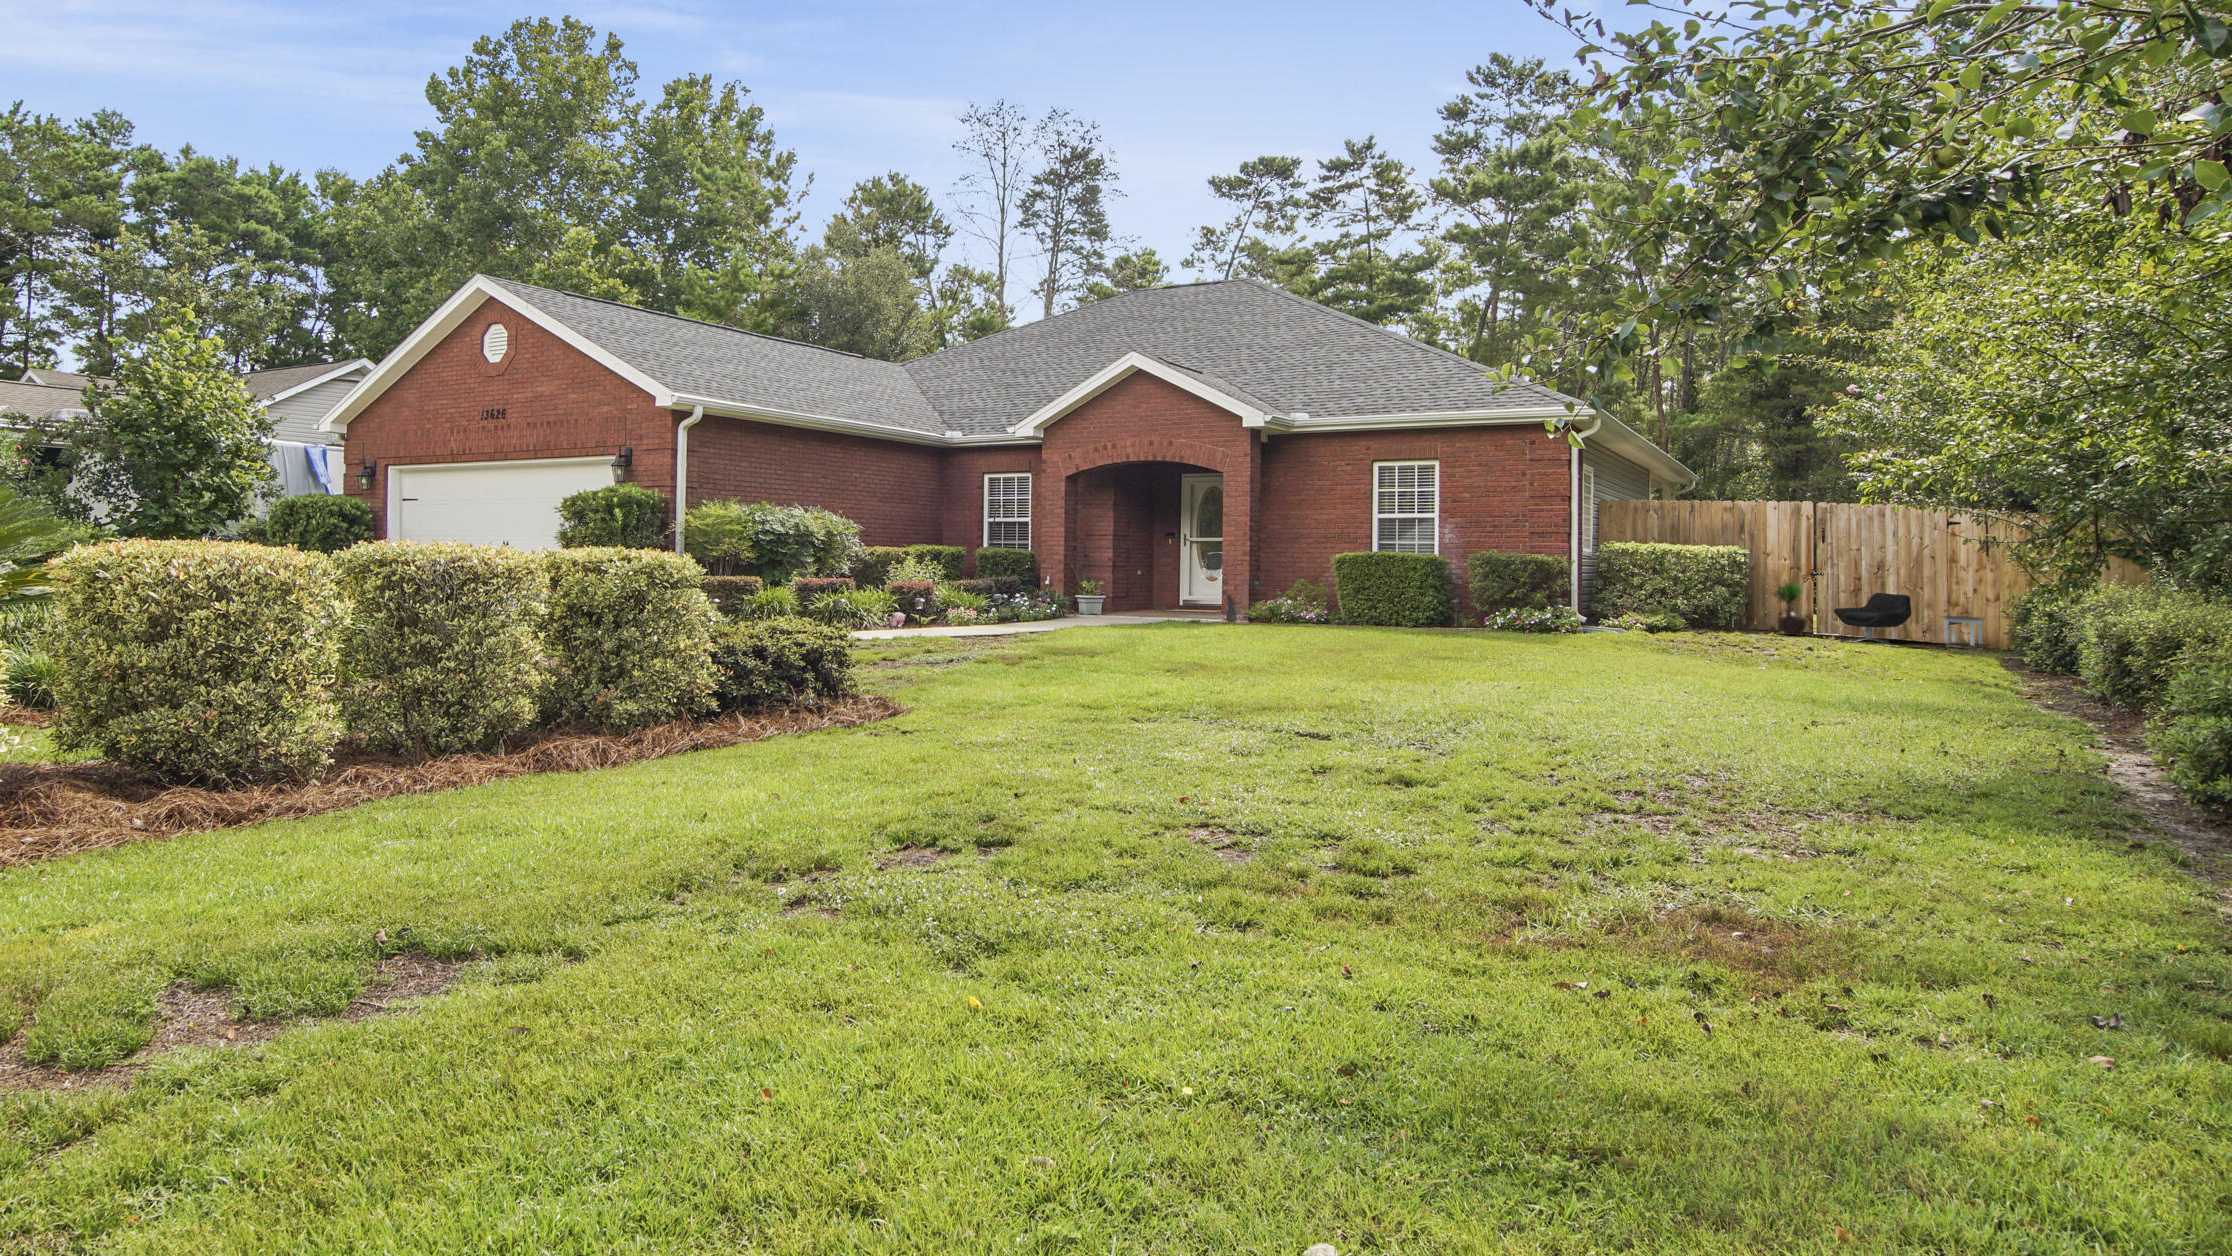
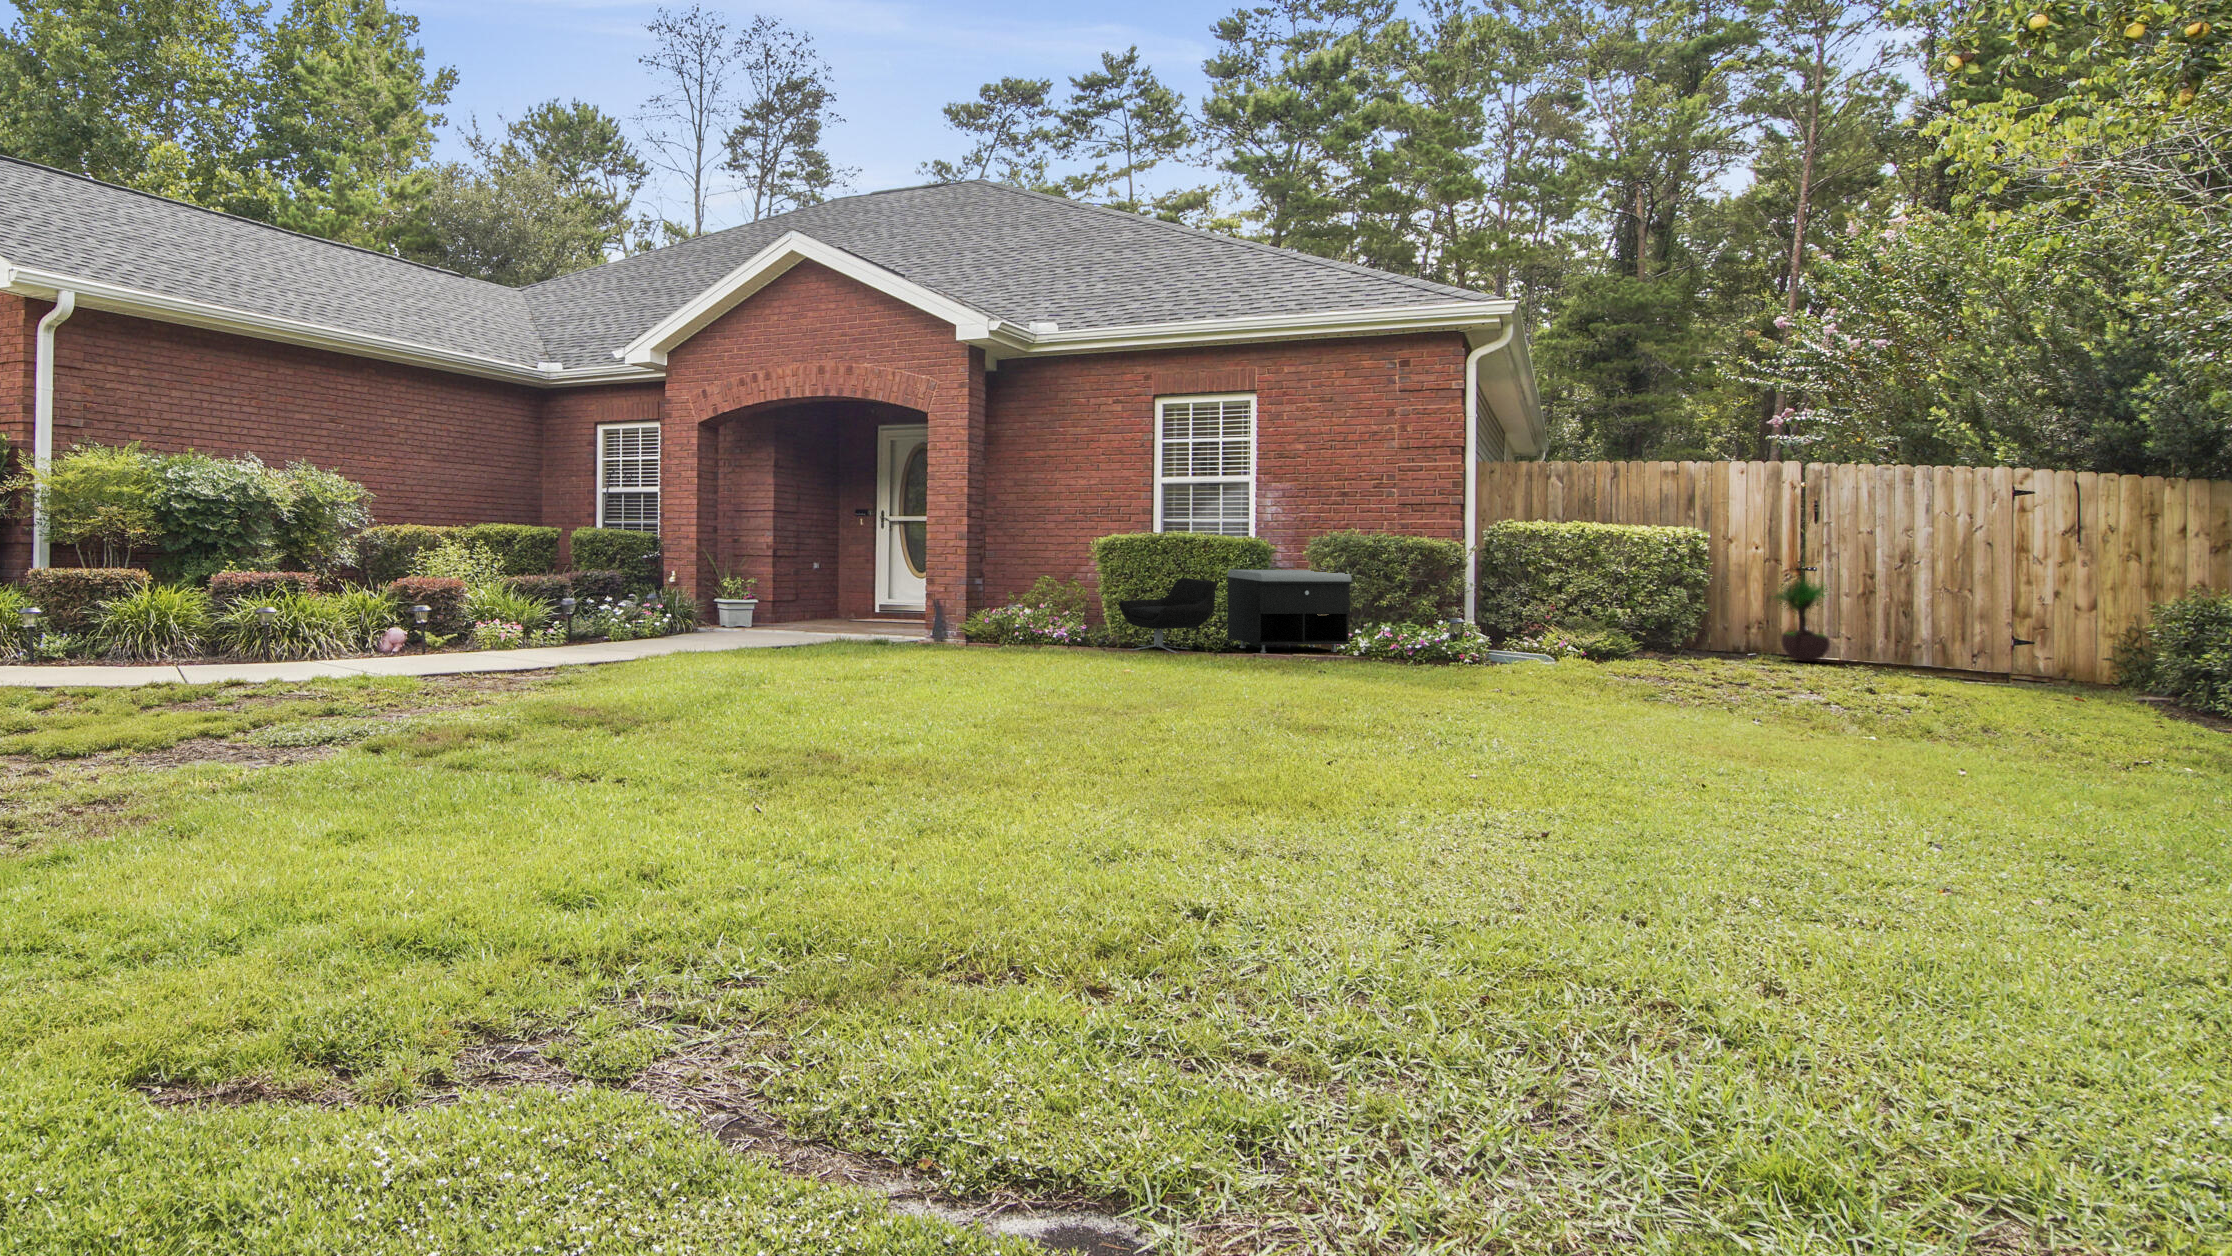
storage bench: none [1420,576,1499,628] -> present [1228,570,1352,653]
lounge chair: present [1834,593,1911,643] -> present [1119,578,1216,653]
round table: present [1943,616,1983,645] -> none [2059,633,2137,683]

